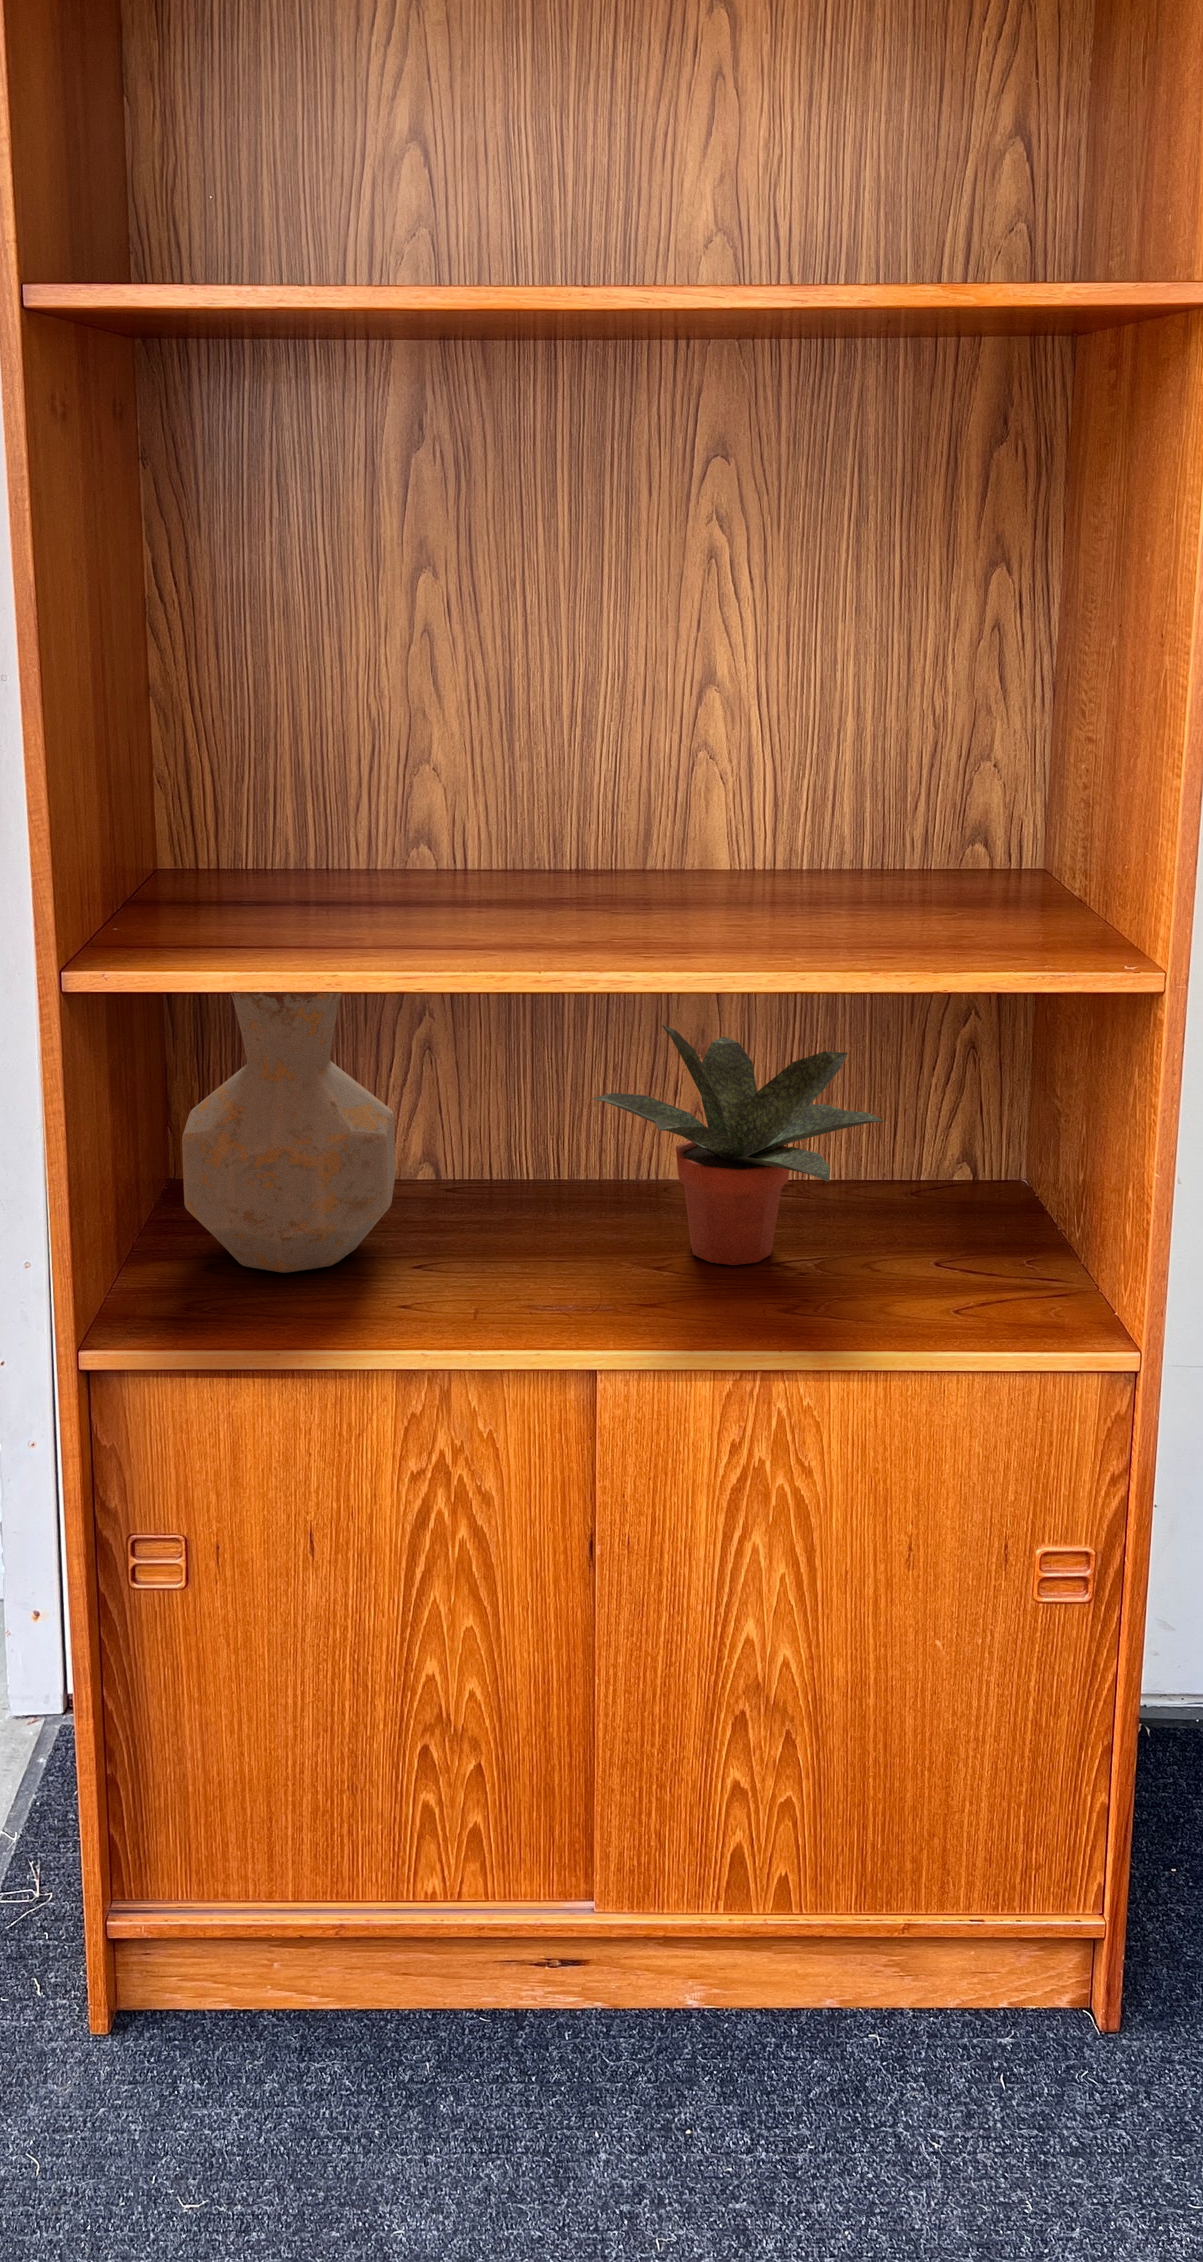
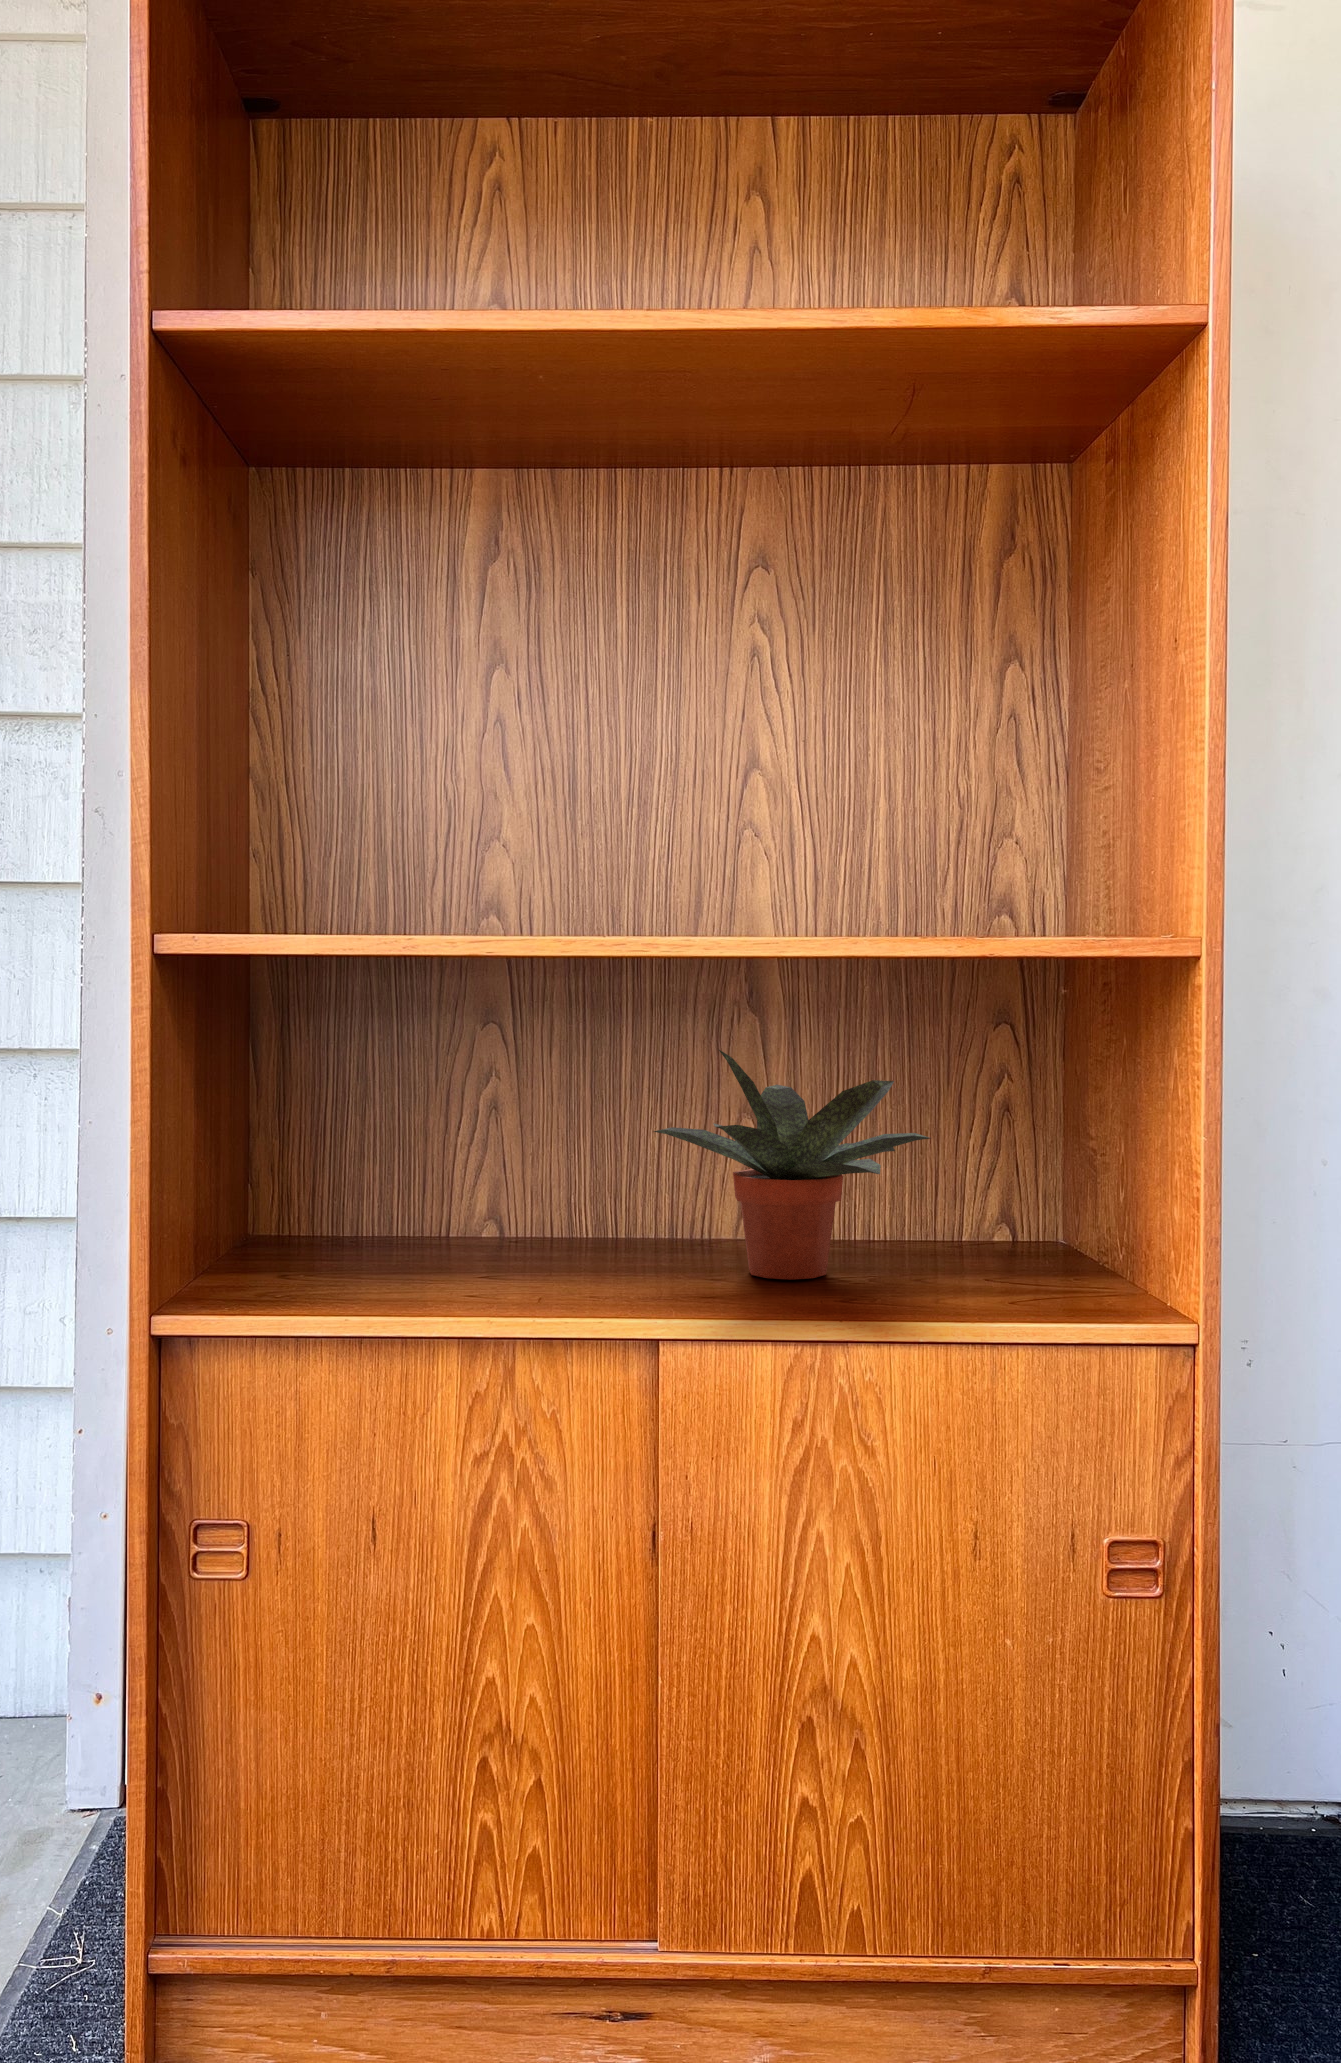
vase: present [182,992,395,1273] -> none [263,996,465,1281]

